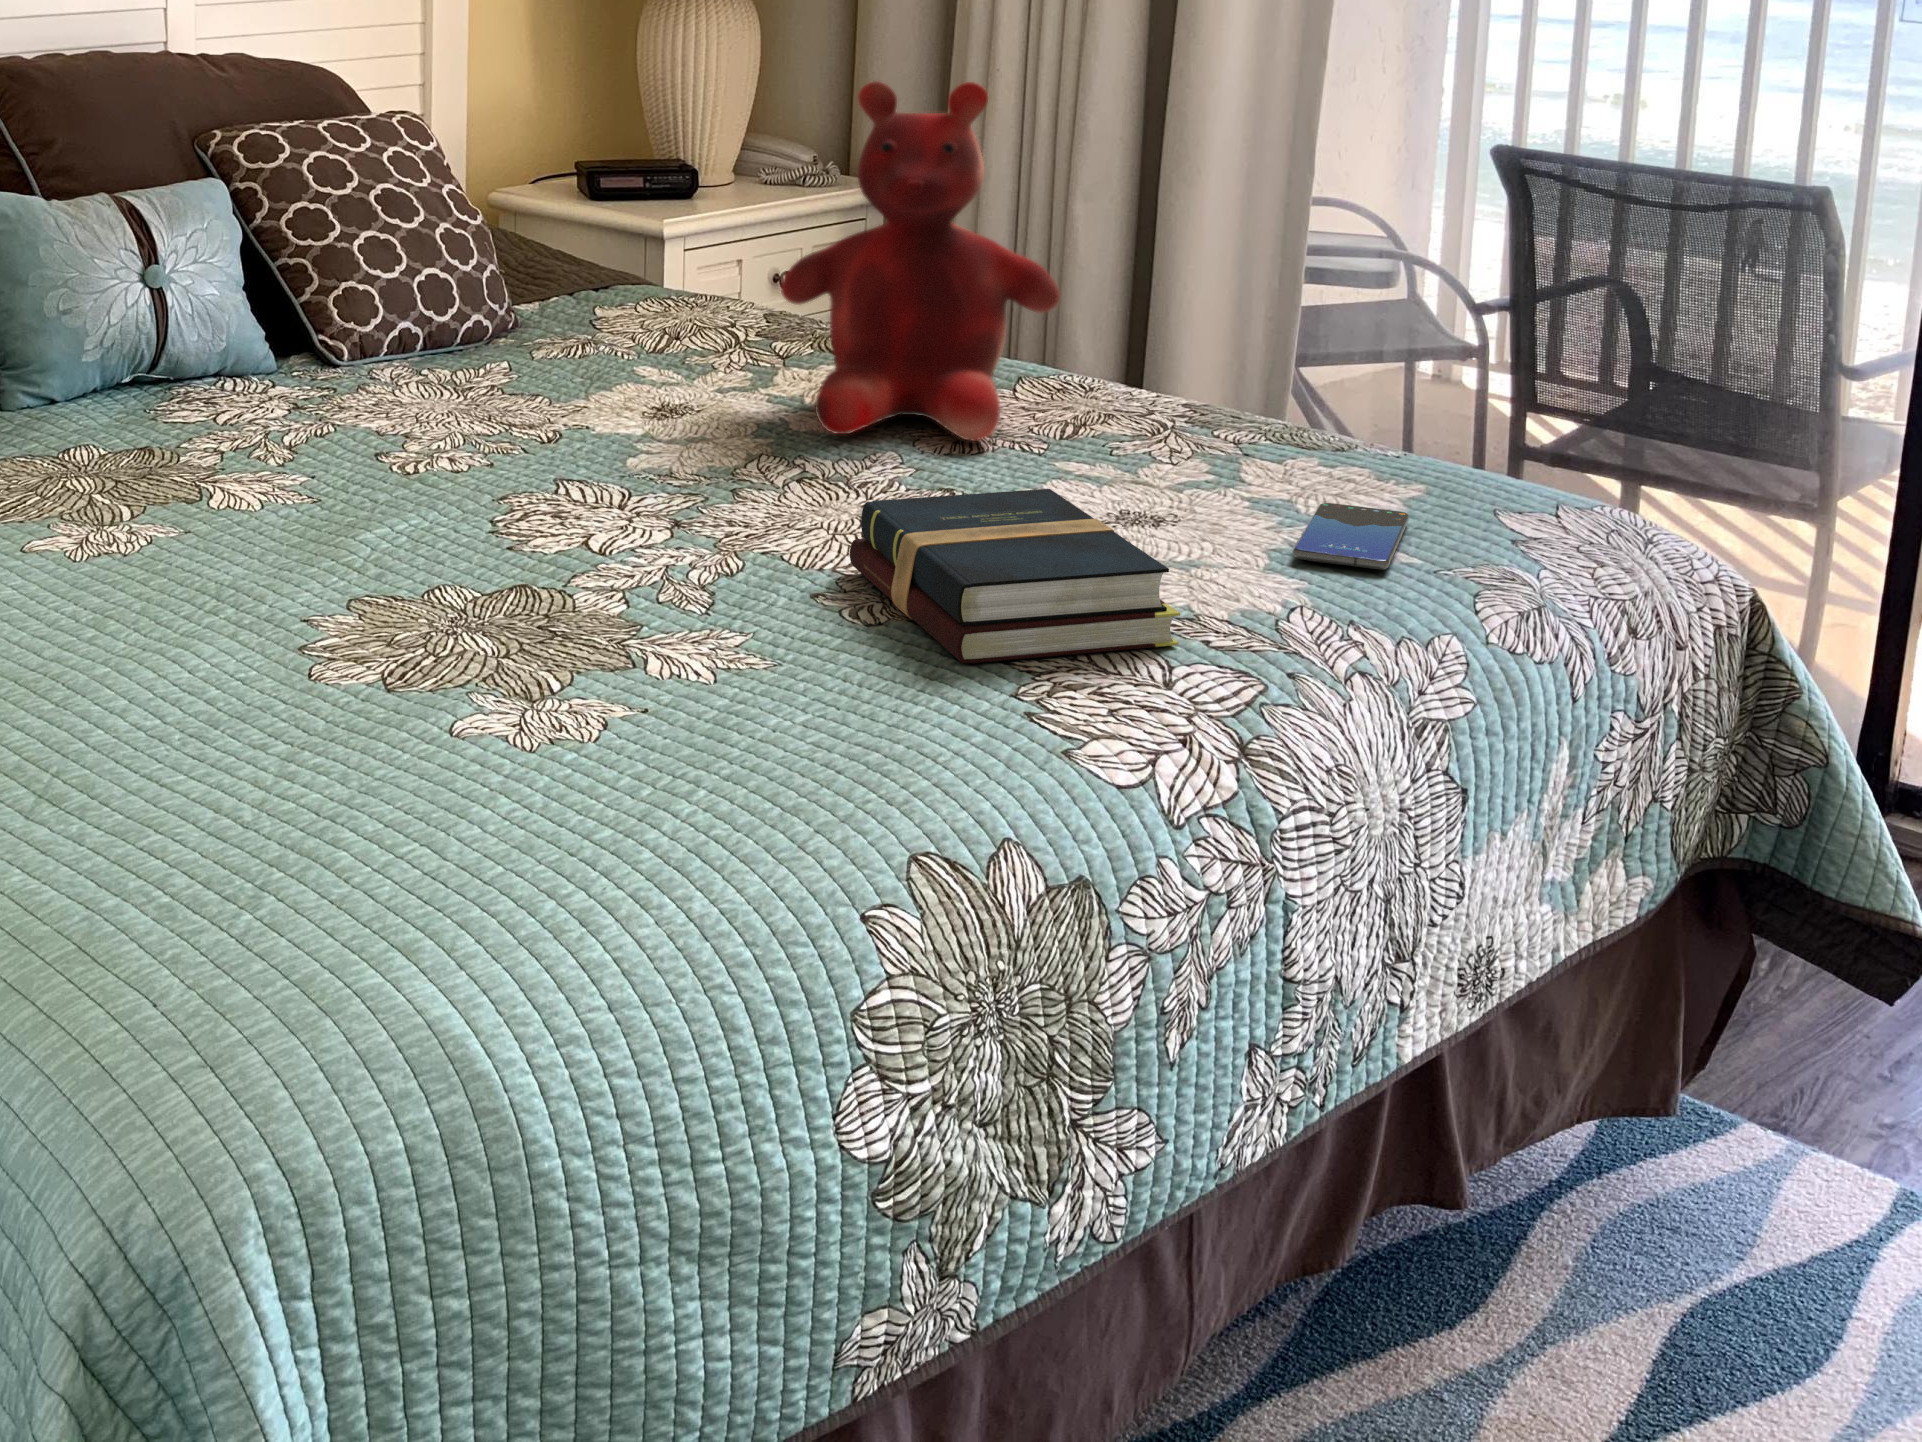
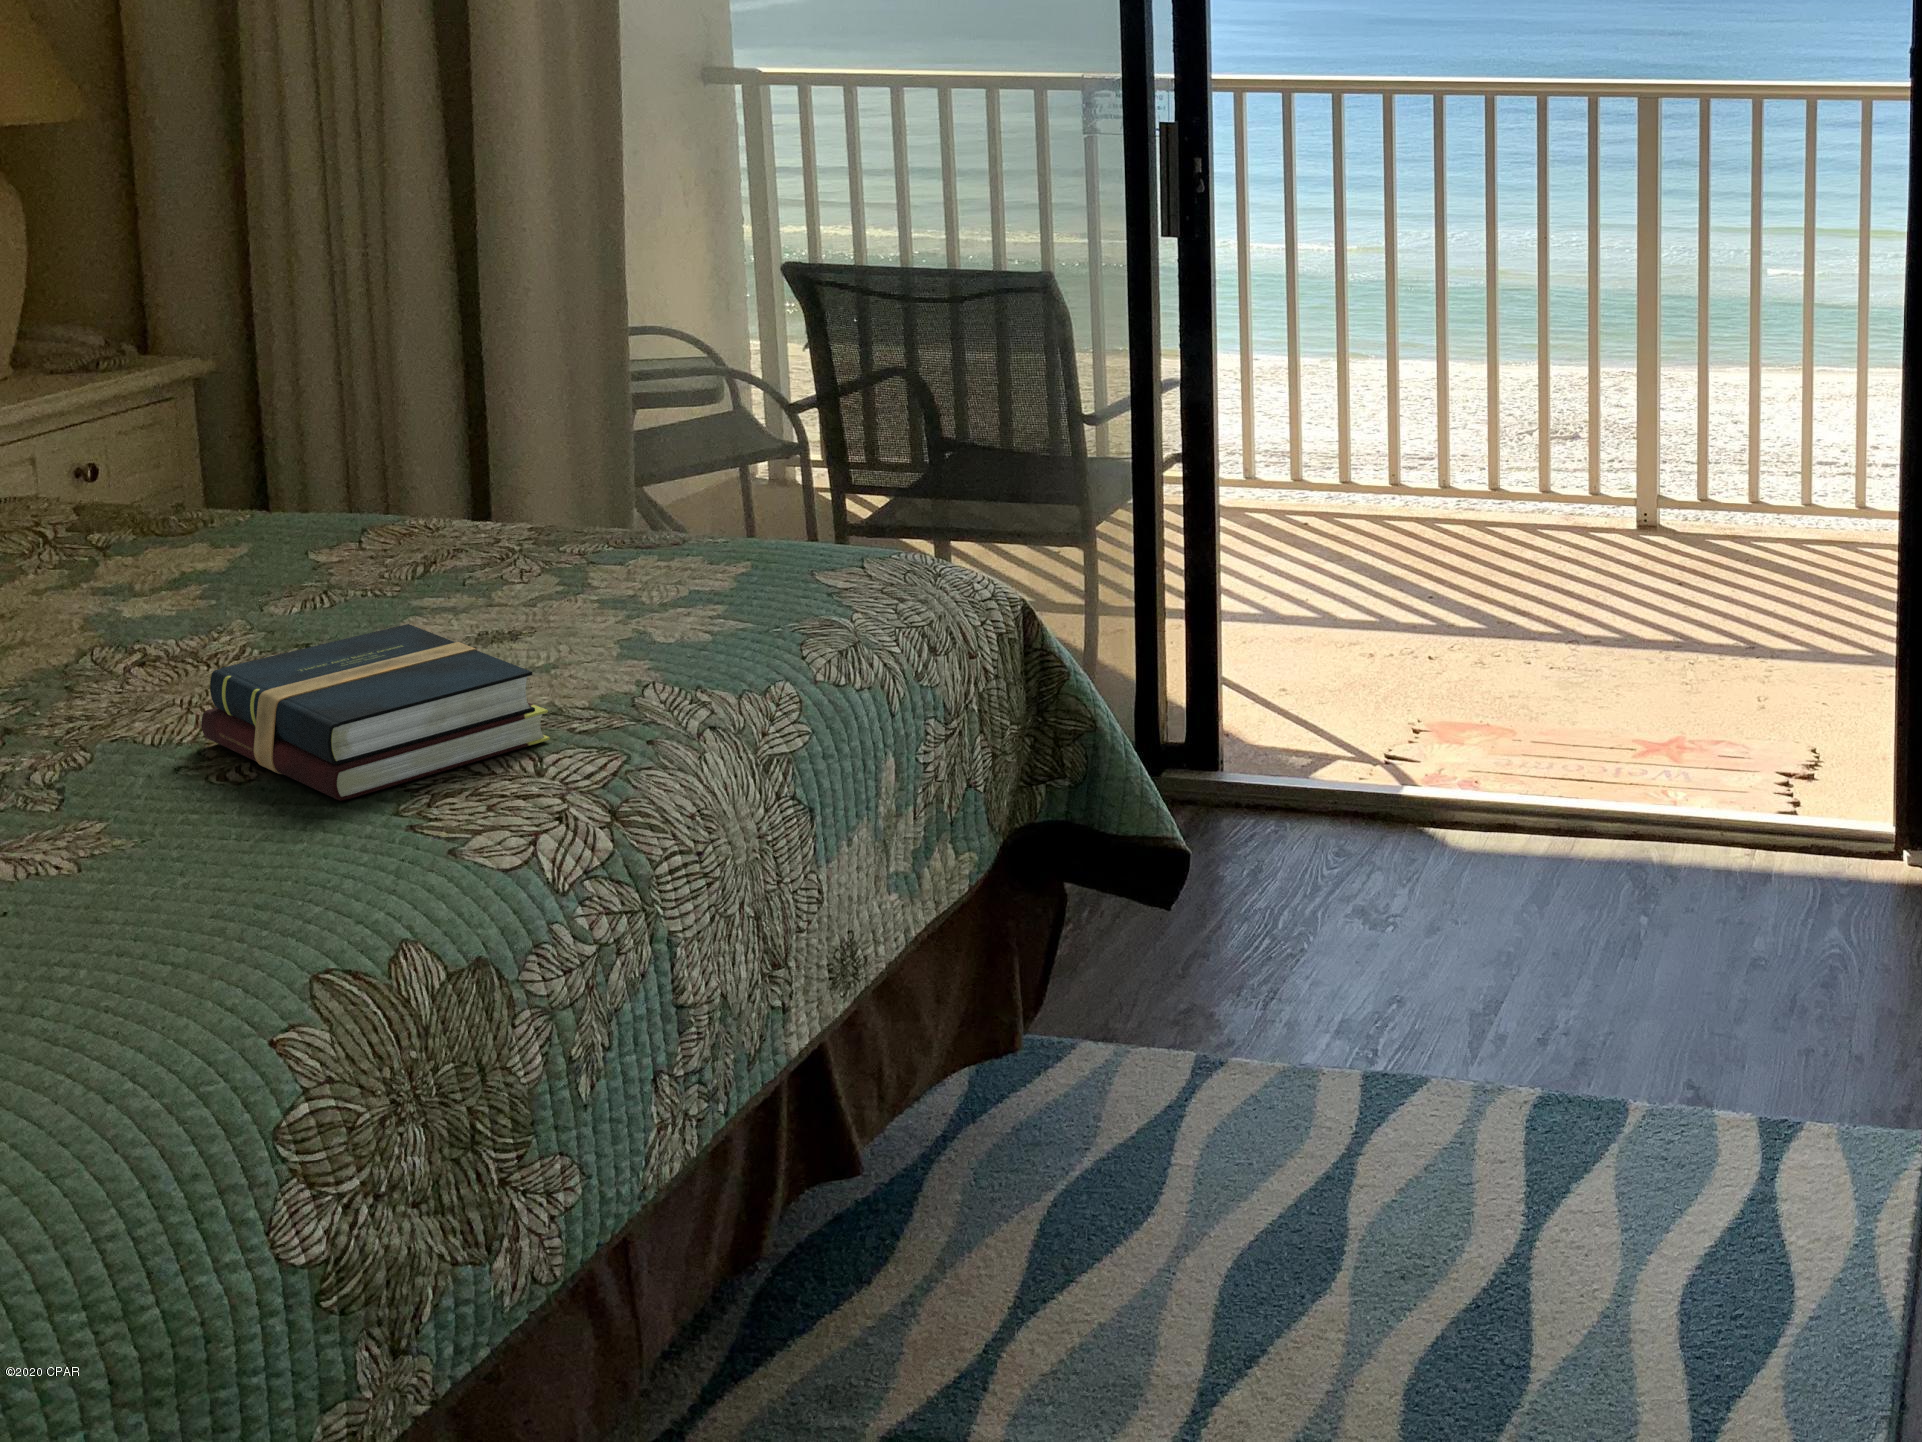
teddy bear: present [780,81,1060,441] -> none [75,238,397,616]
smartphone: present [1293,503,1409,570] -> none [647,590,746,646]

